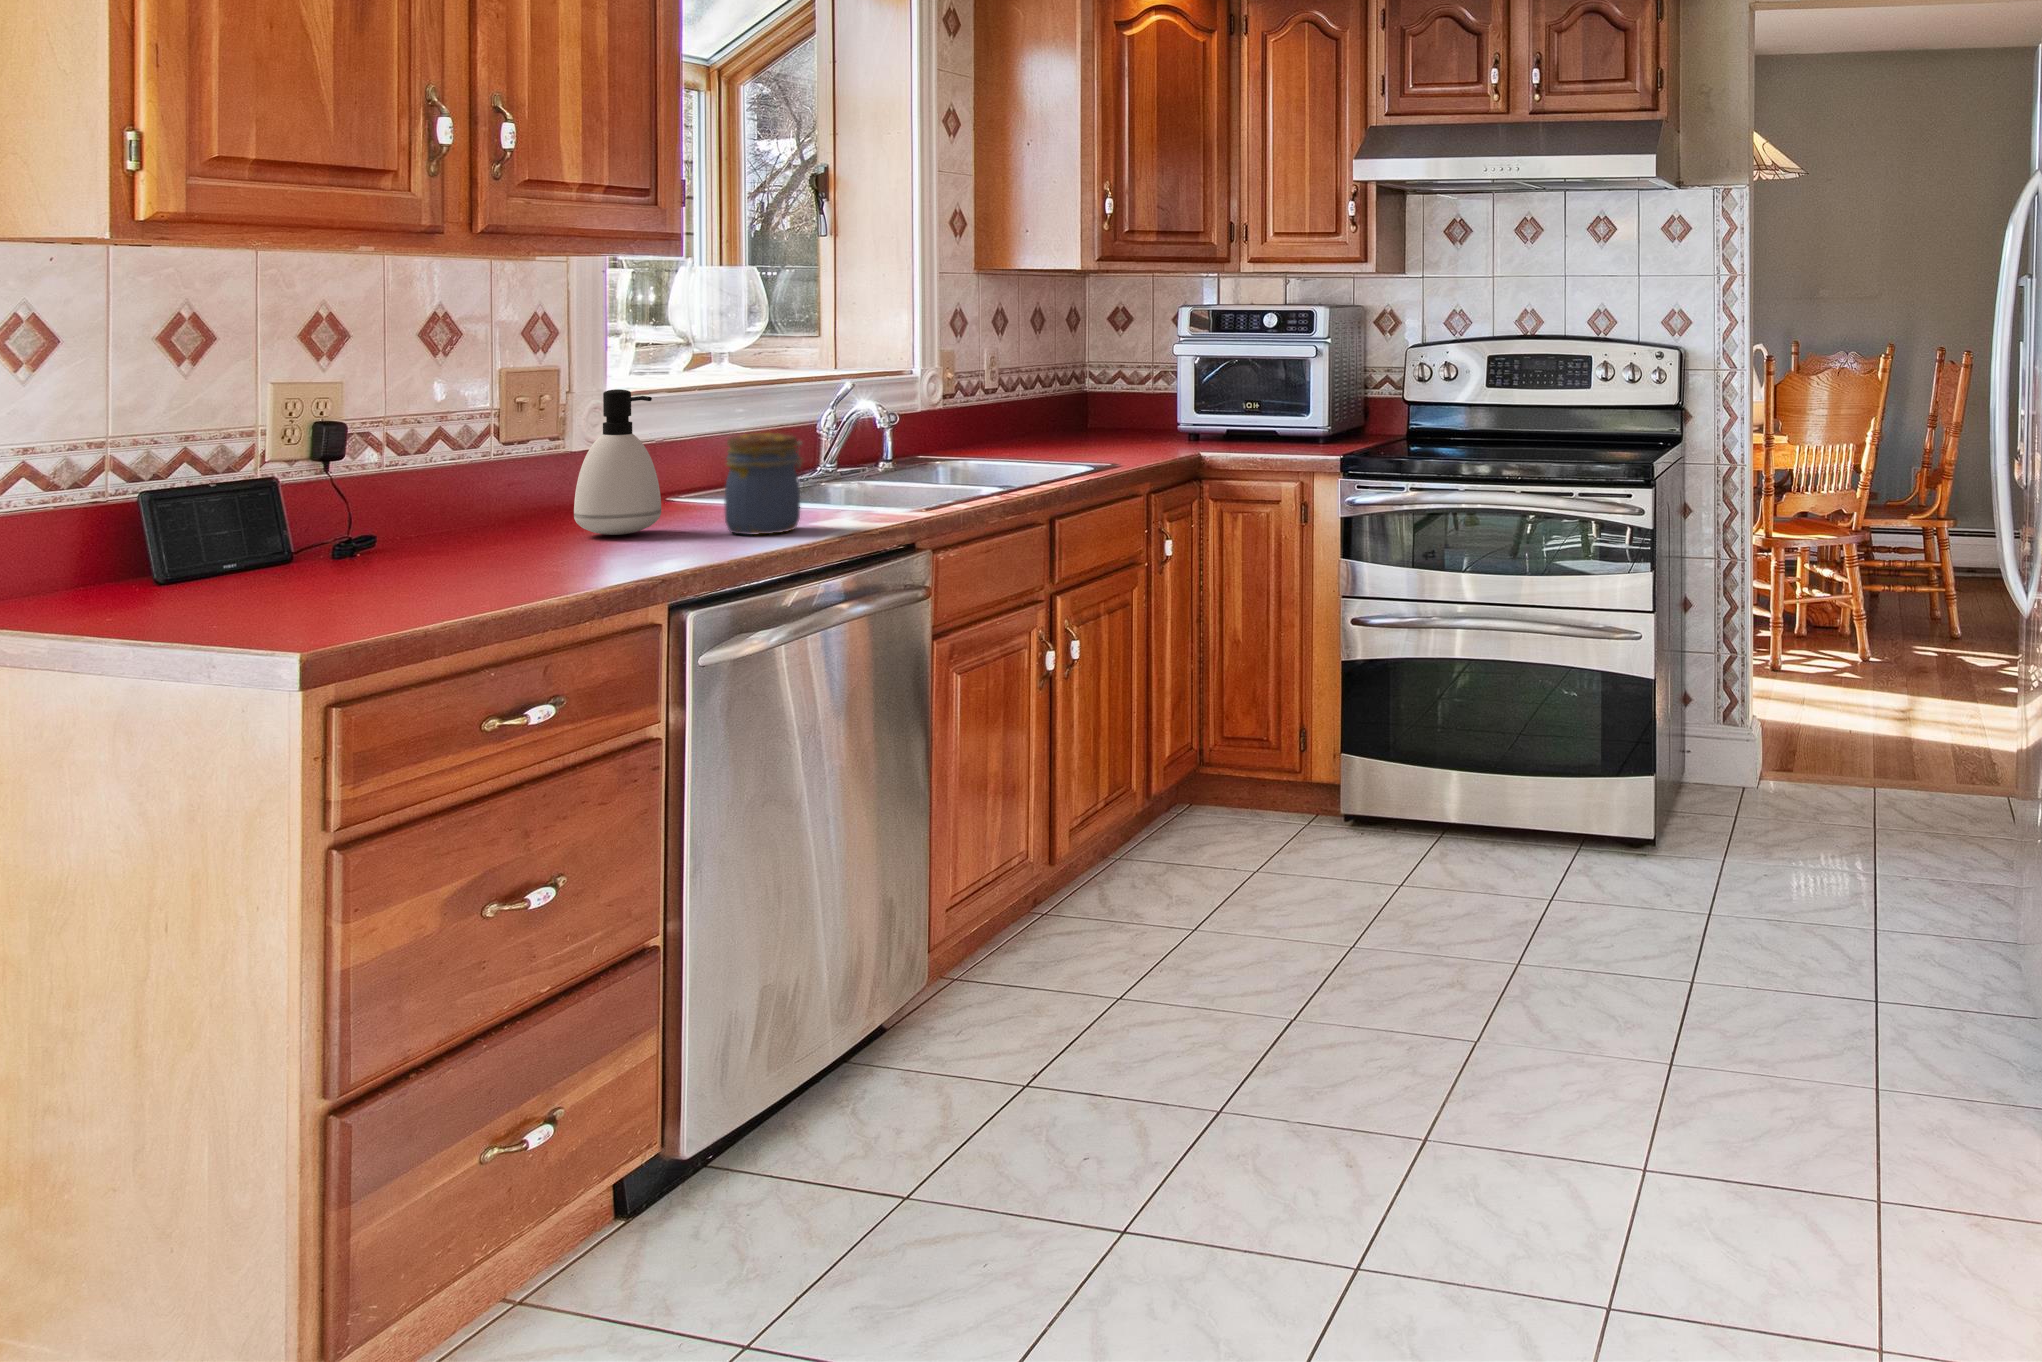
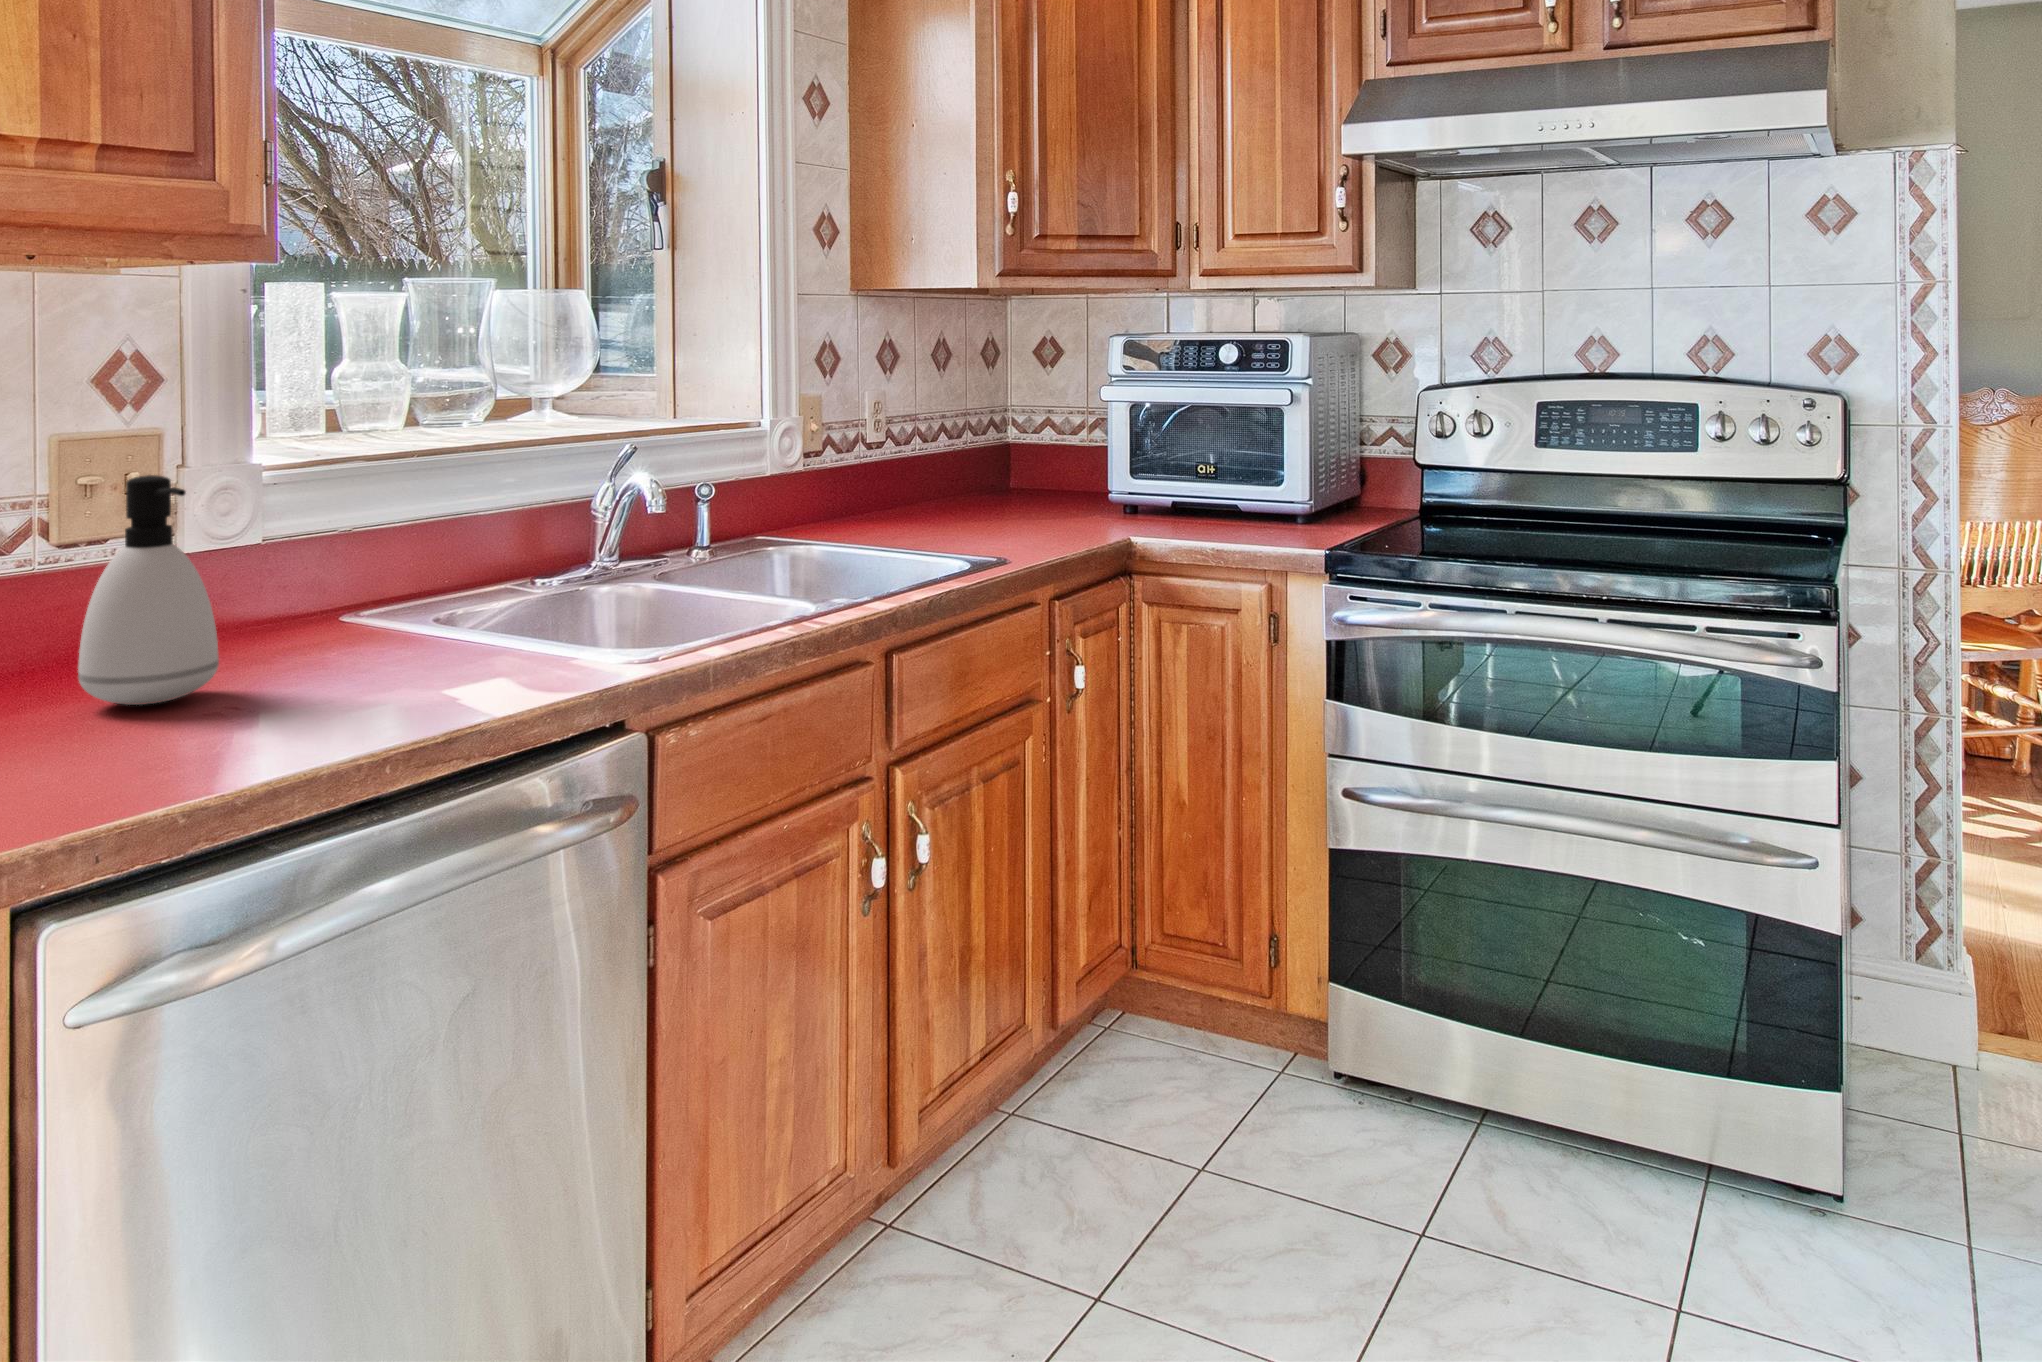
jar: present [724,433,804,535] -> none [296,546,430,714]

